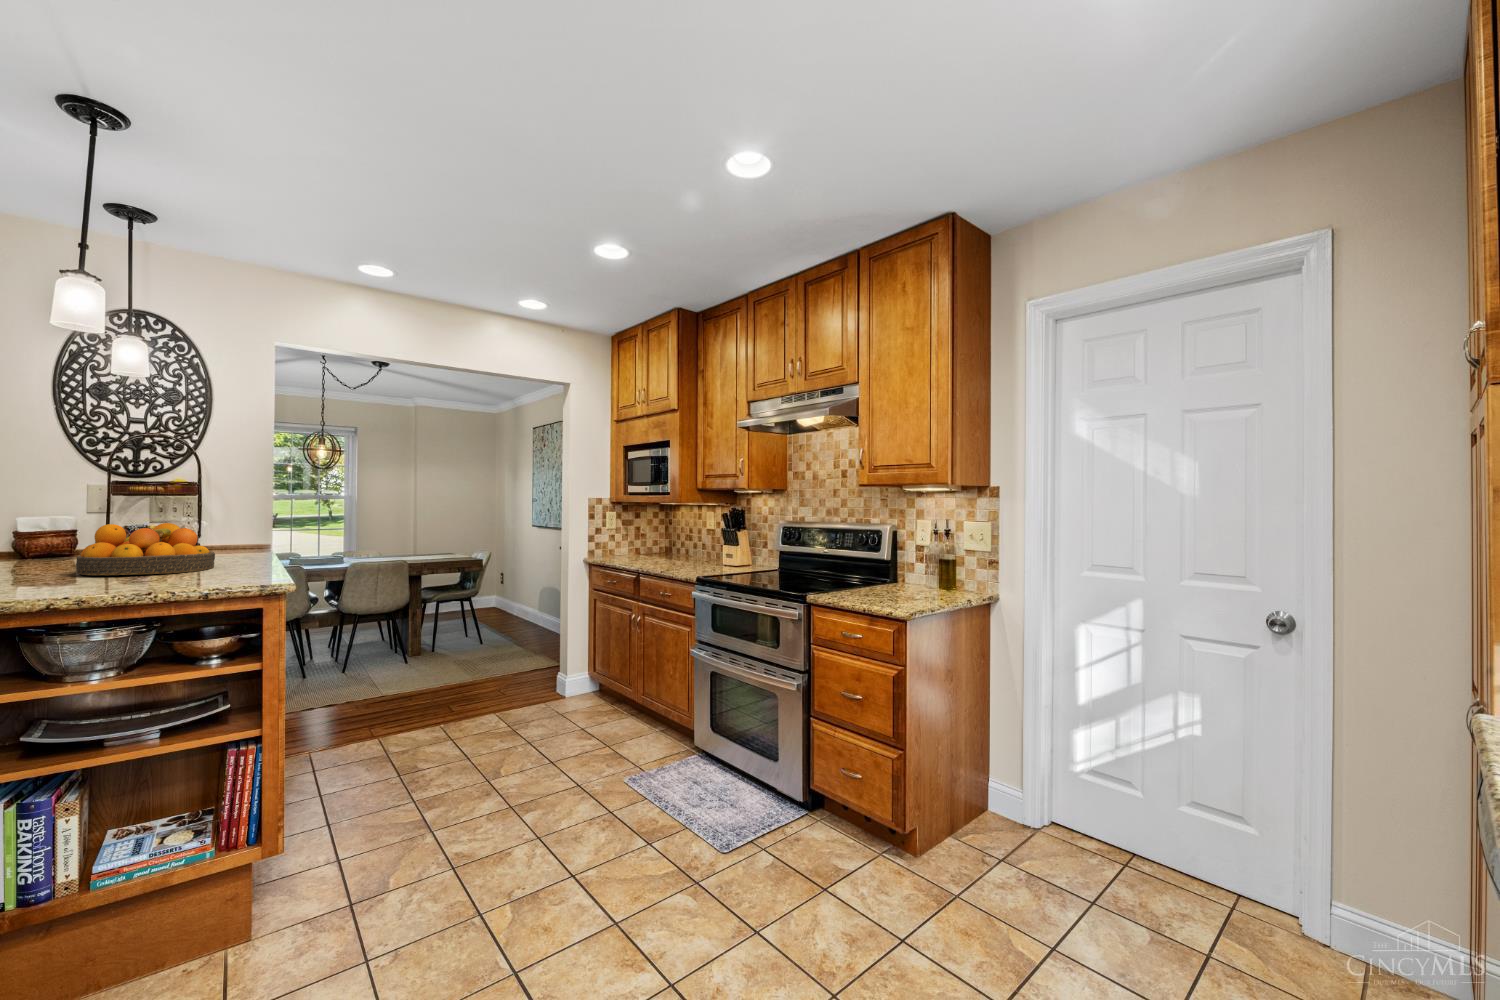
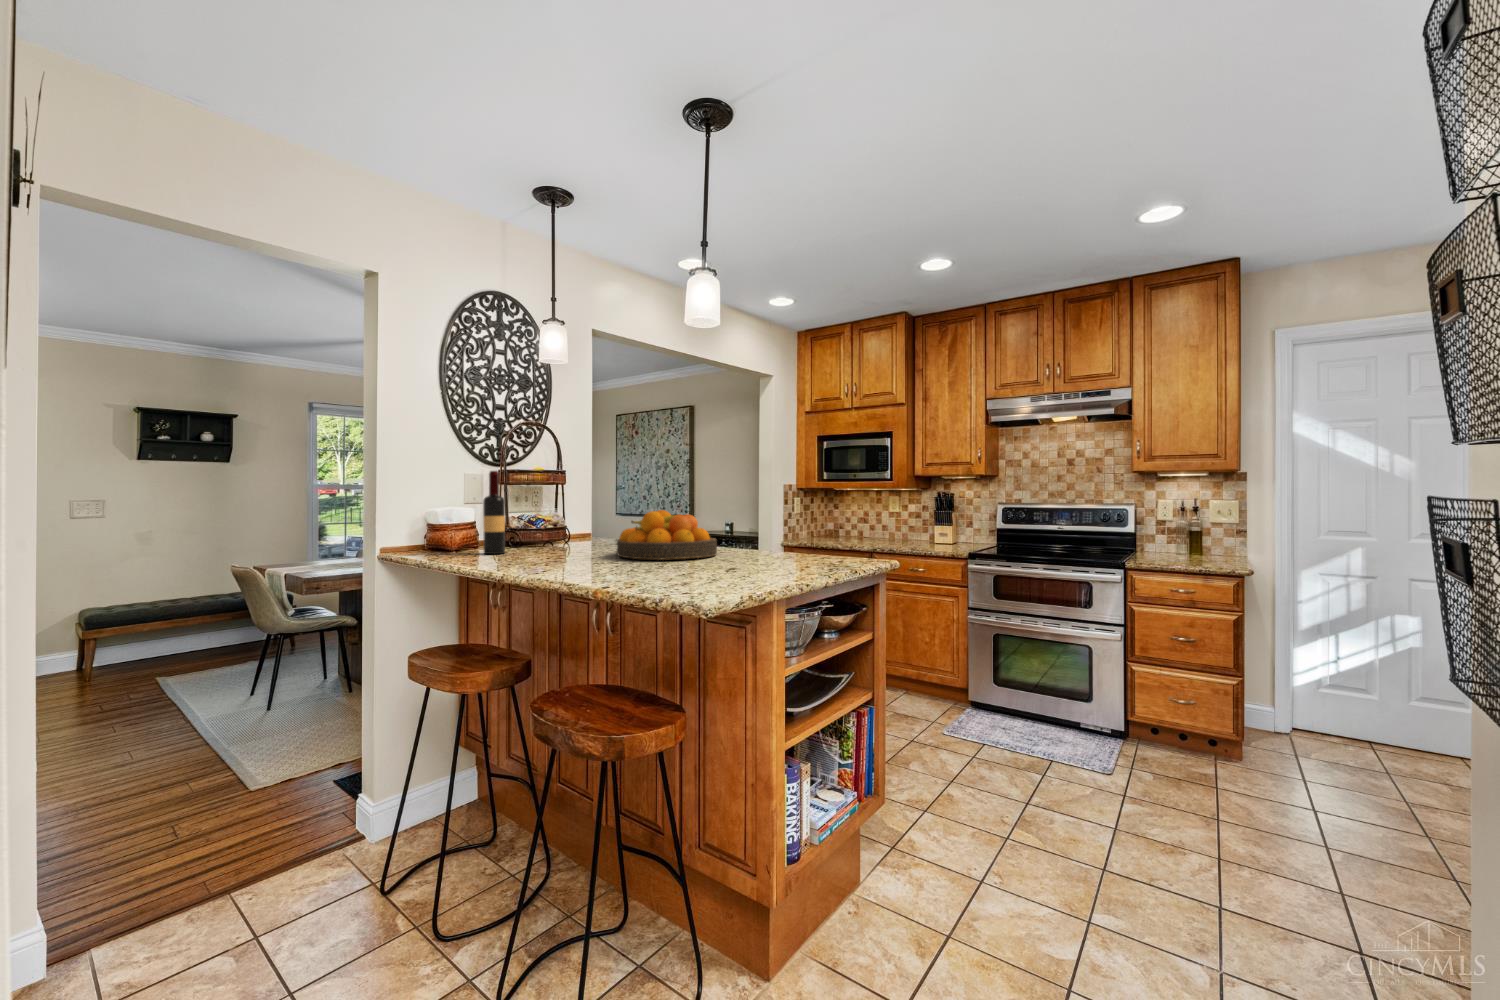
wine bottle: none [31,482,60,564] -> present [483,471,505,554]

